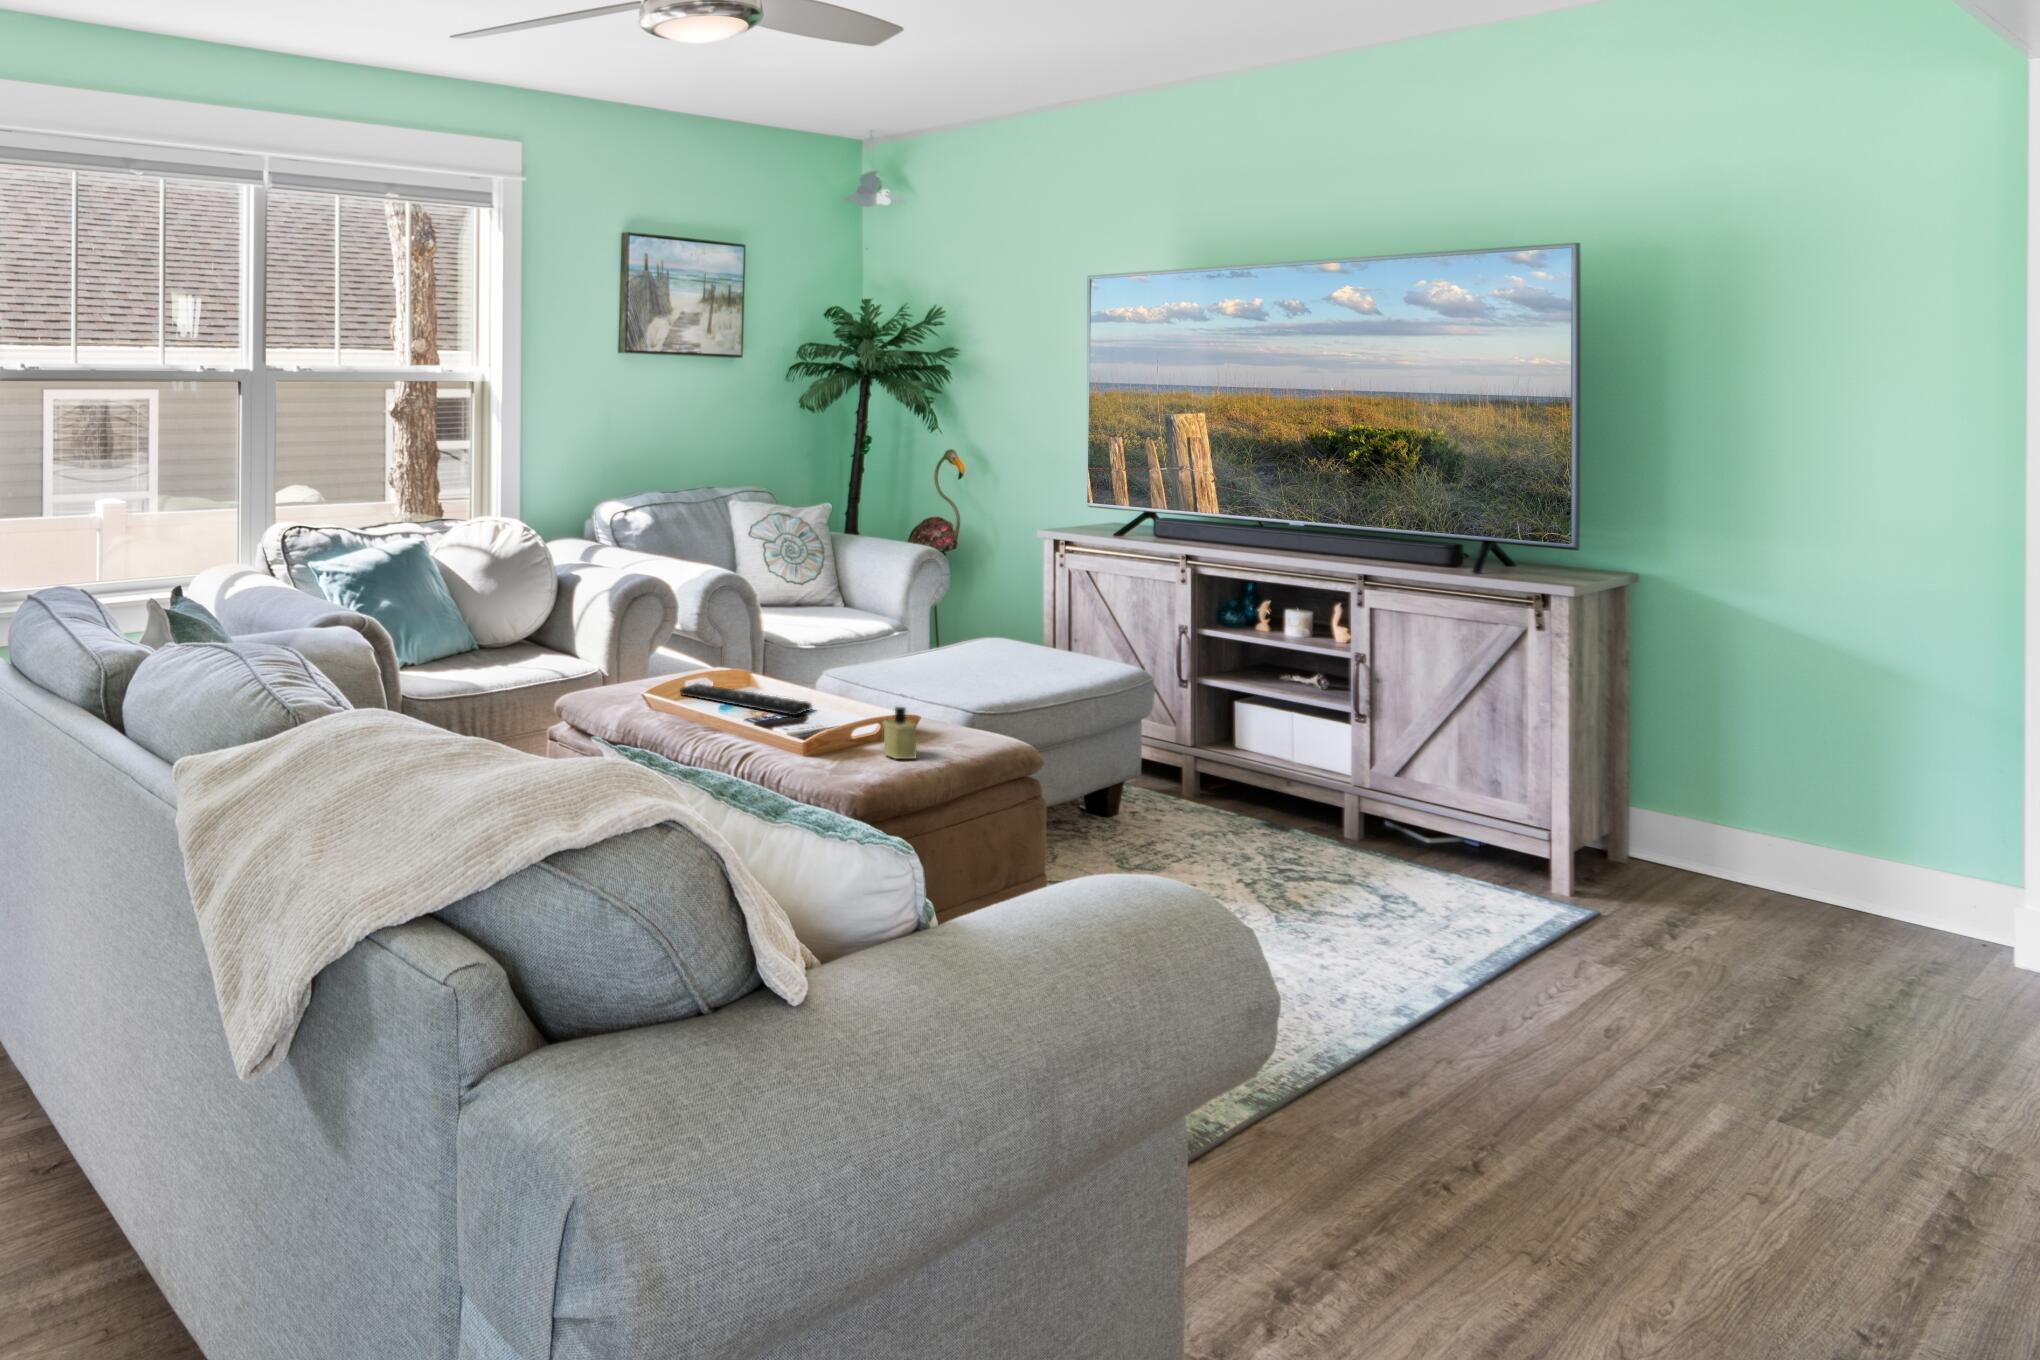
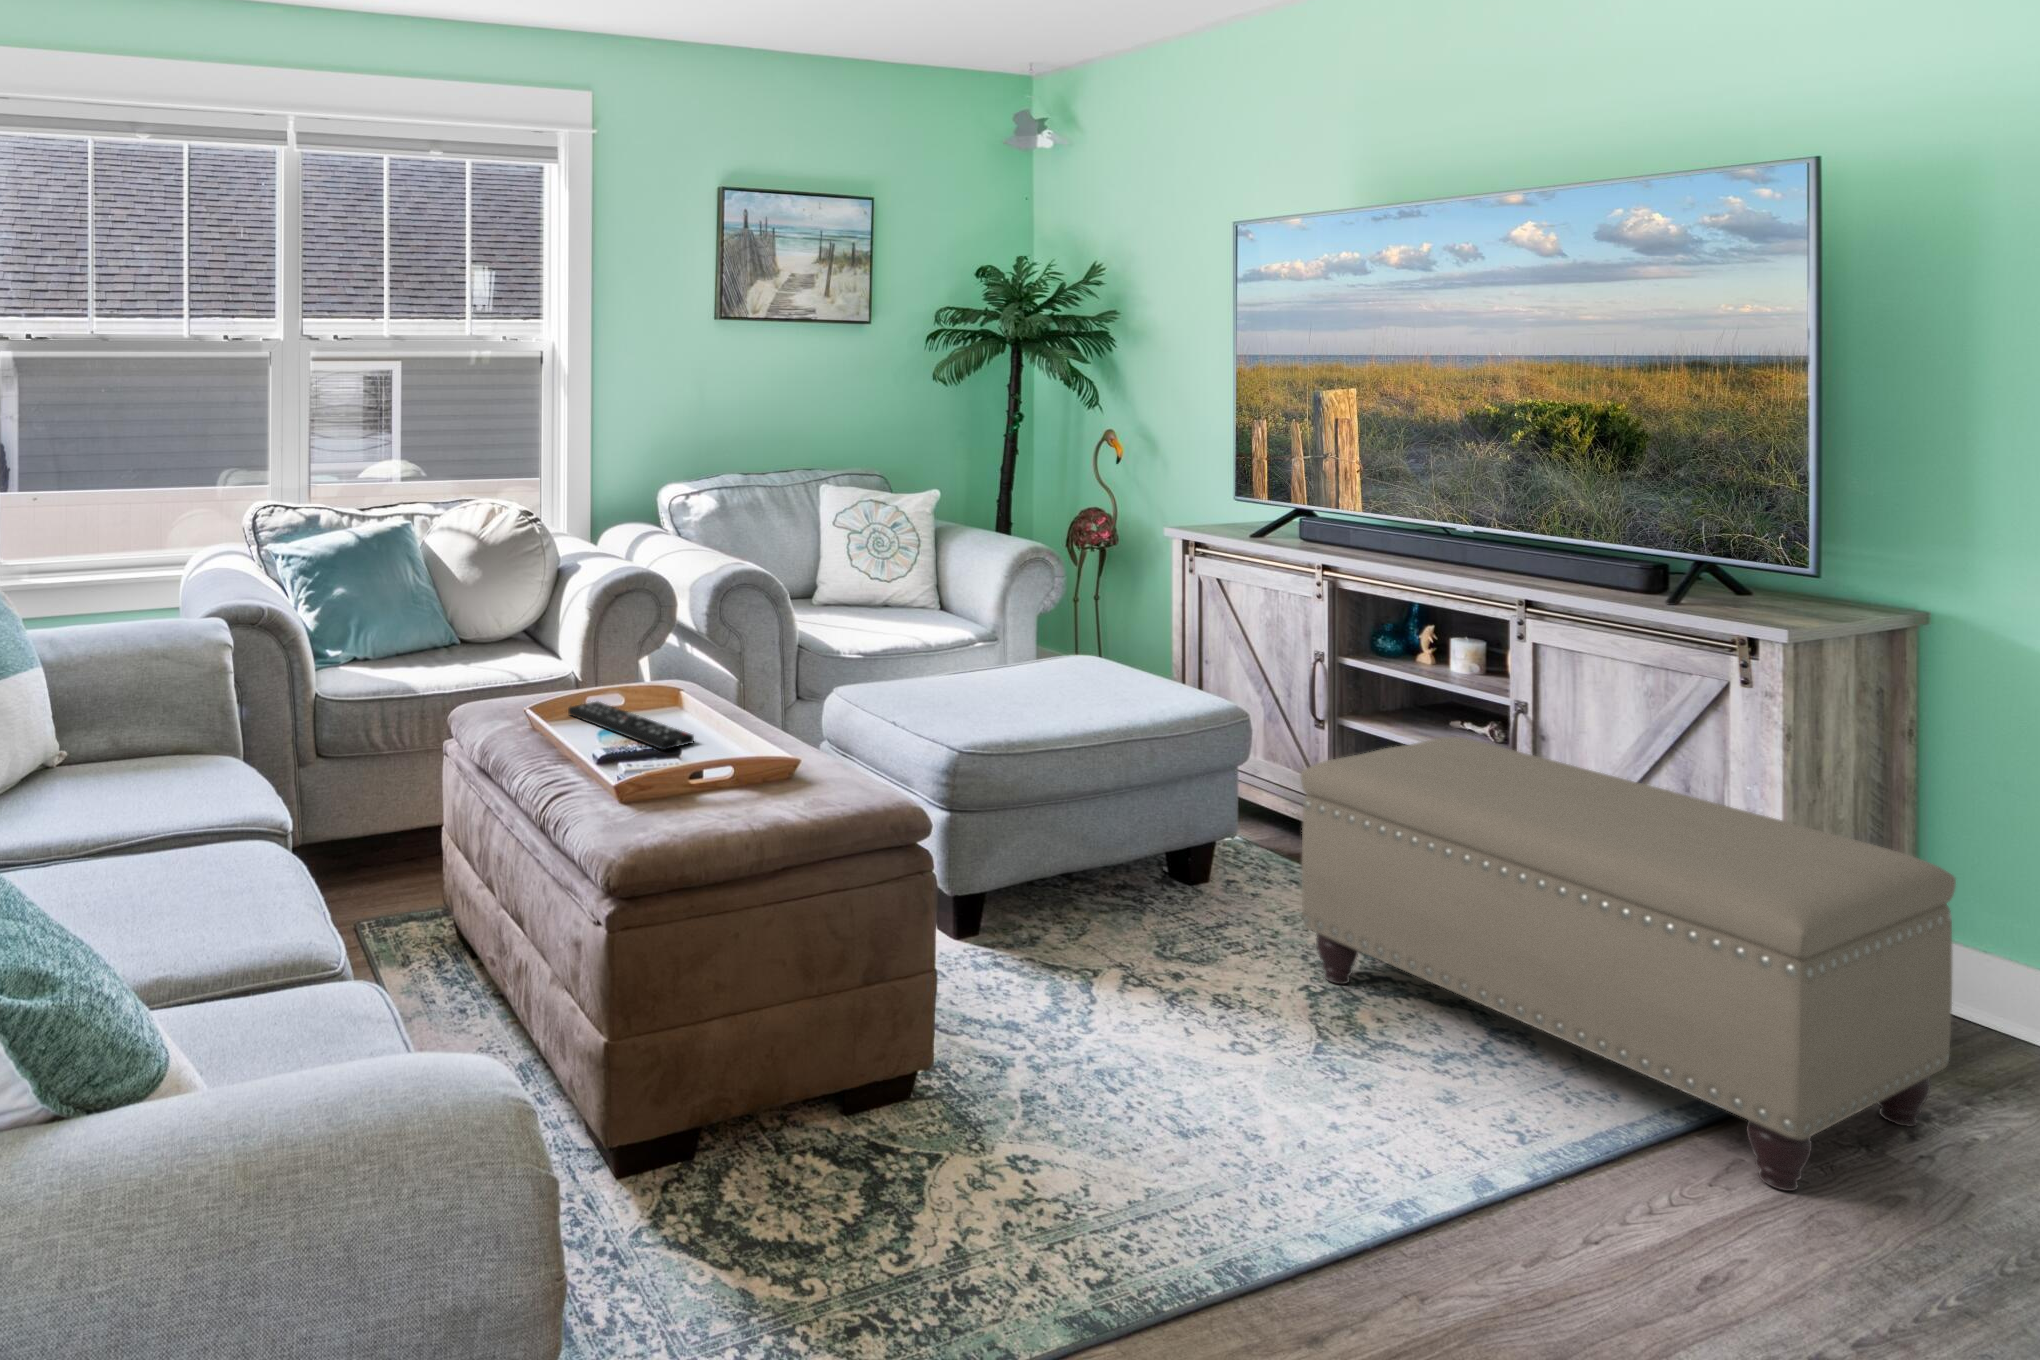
ottoman: none [1231,685,1694,974] -> present [1301,737,1956,1191]
candle: present [883,707,917,759] -> none [702,752,747,821]

